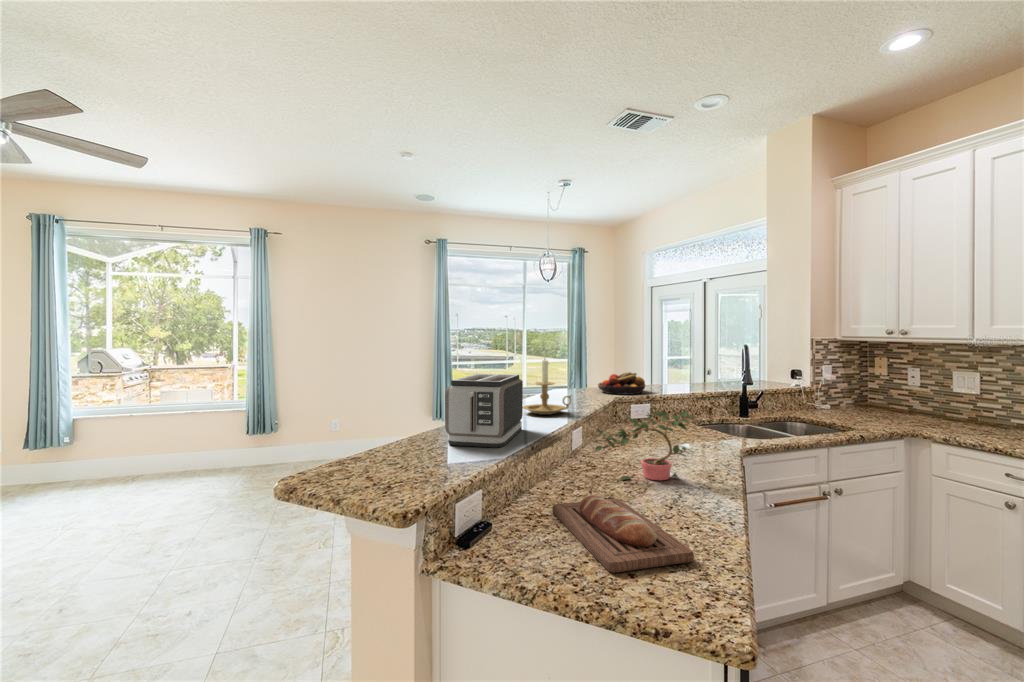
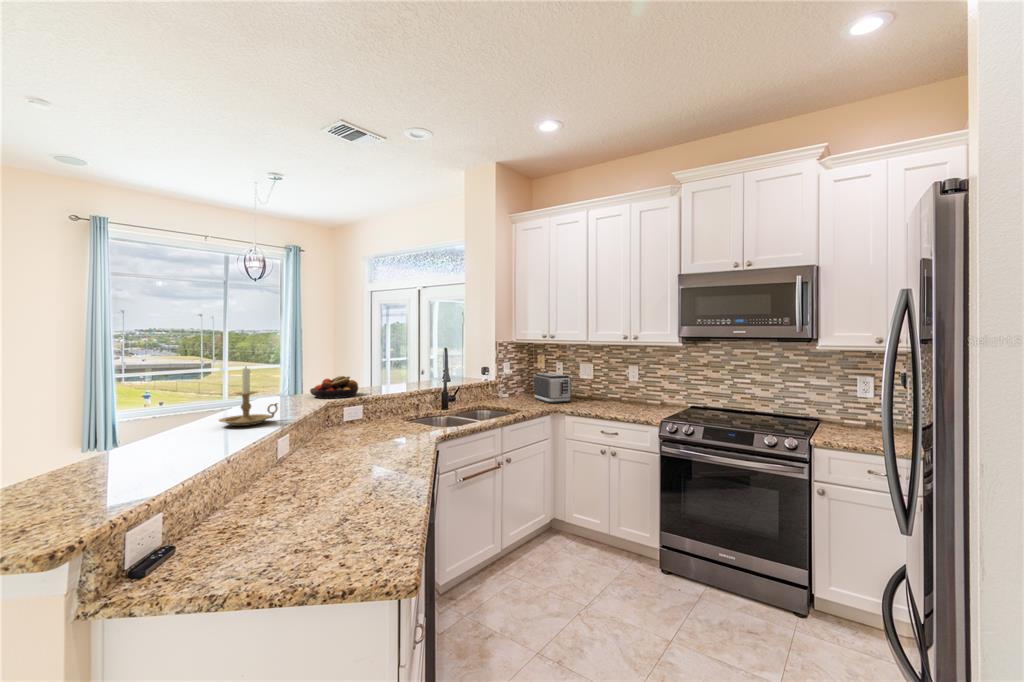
toaster: present [445,374,523,448] -> present [534,373,571,403]
potted plant: present [595,408,695,480] -> none [300,408,397,479]
bread loaf: present [552,494,694,573] -> none [251,495,382,559]

